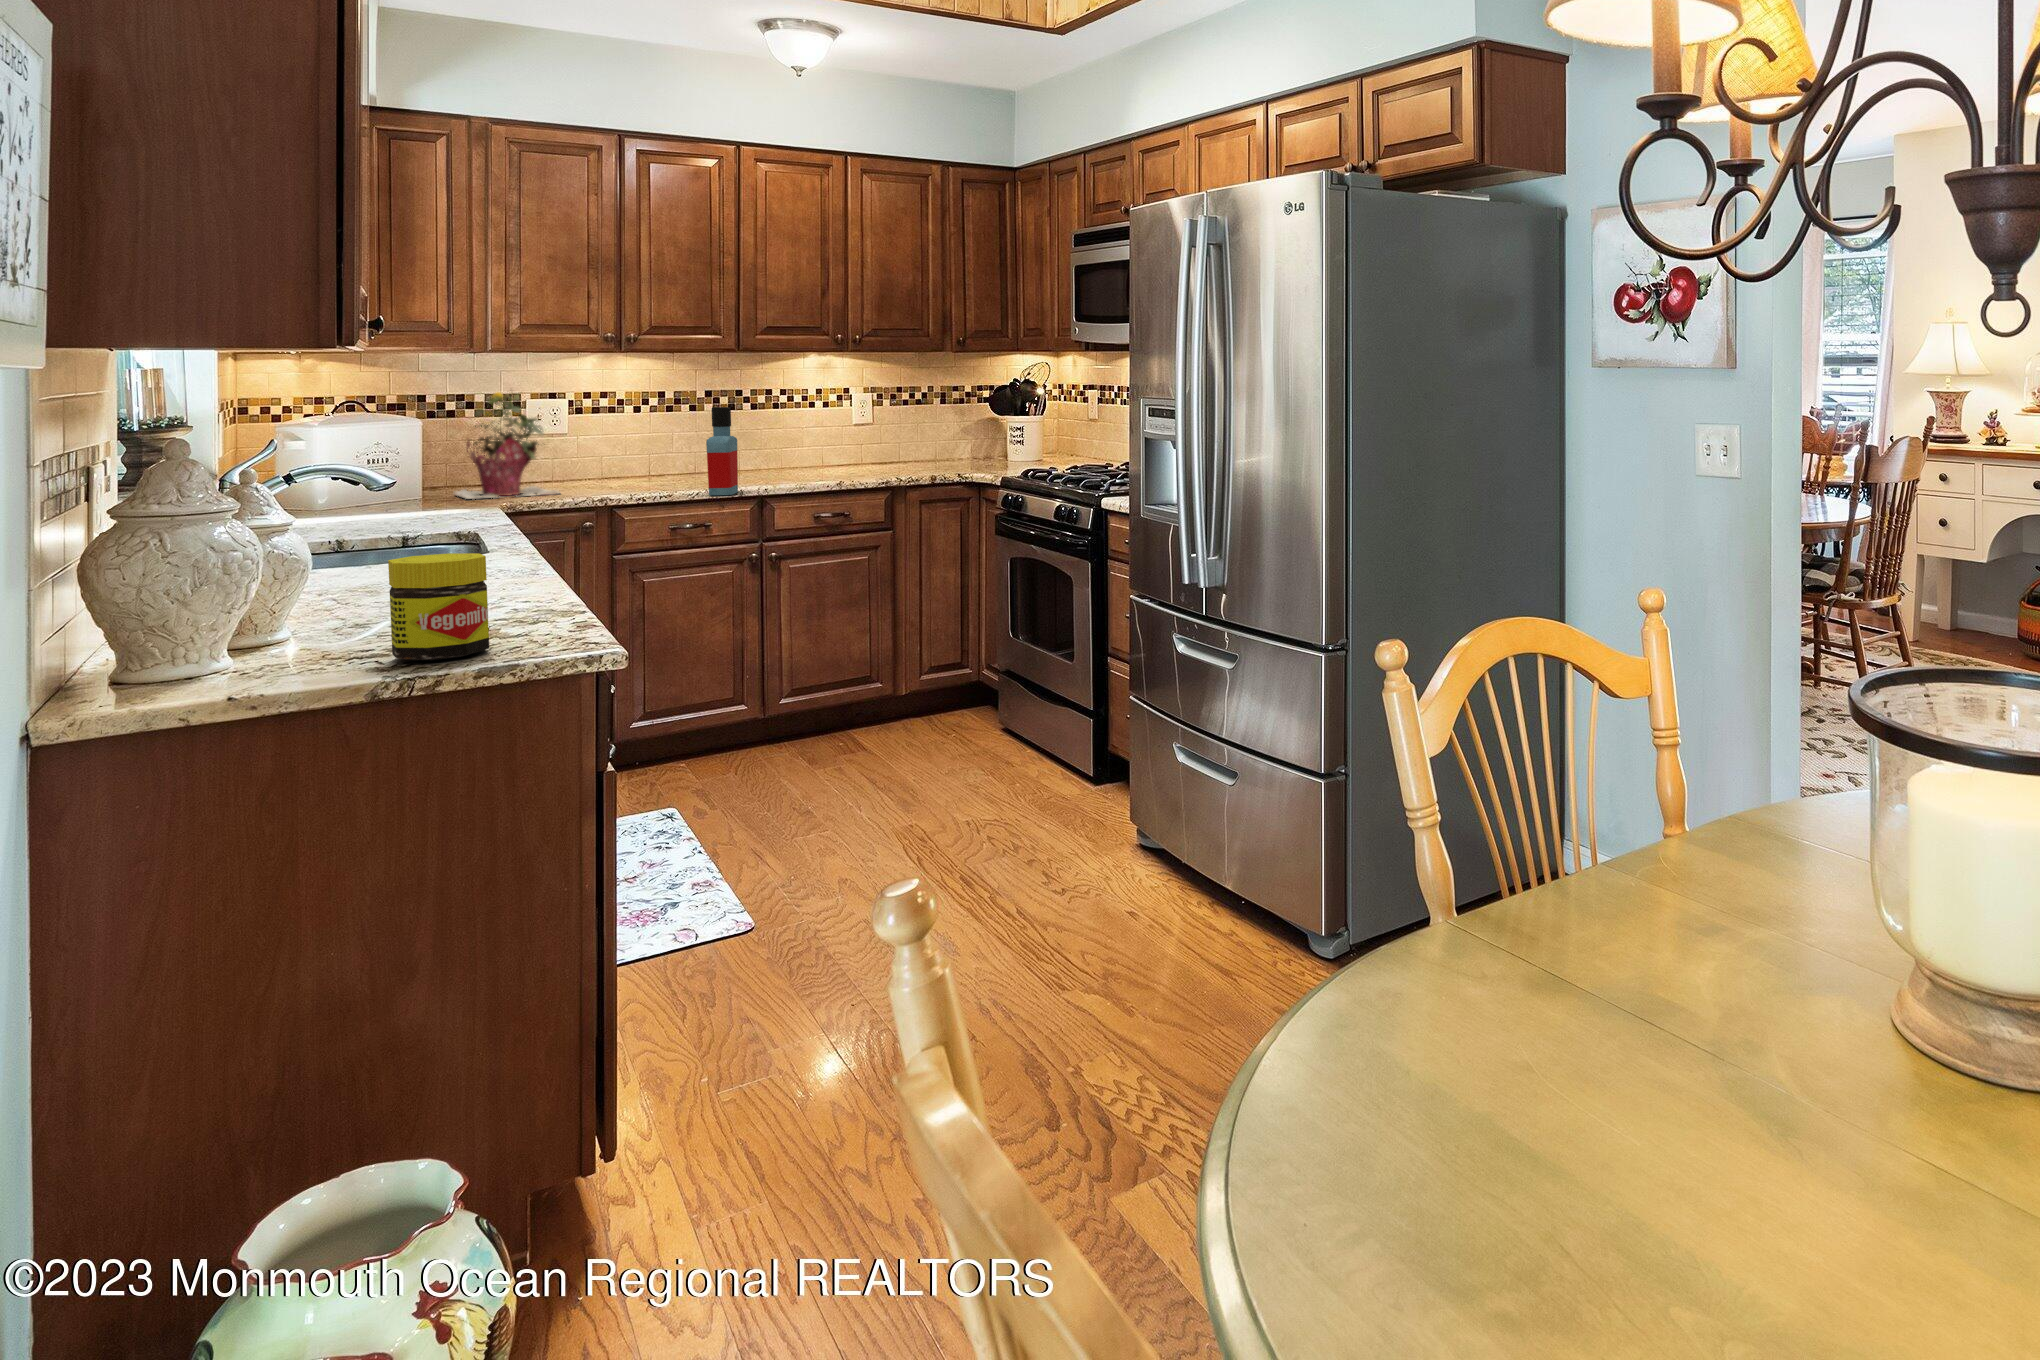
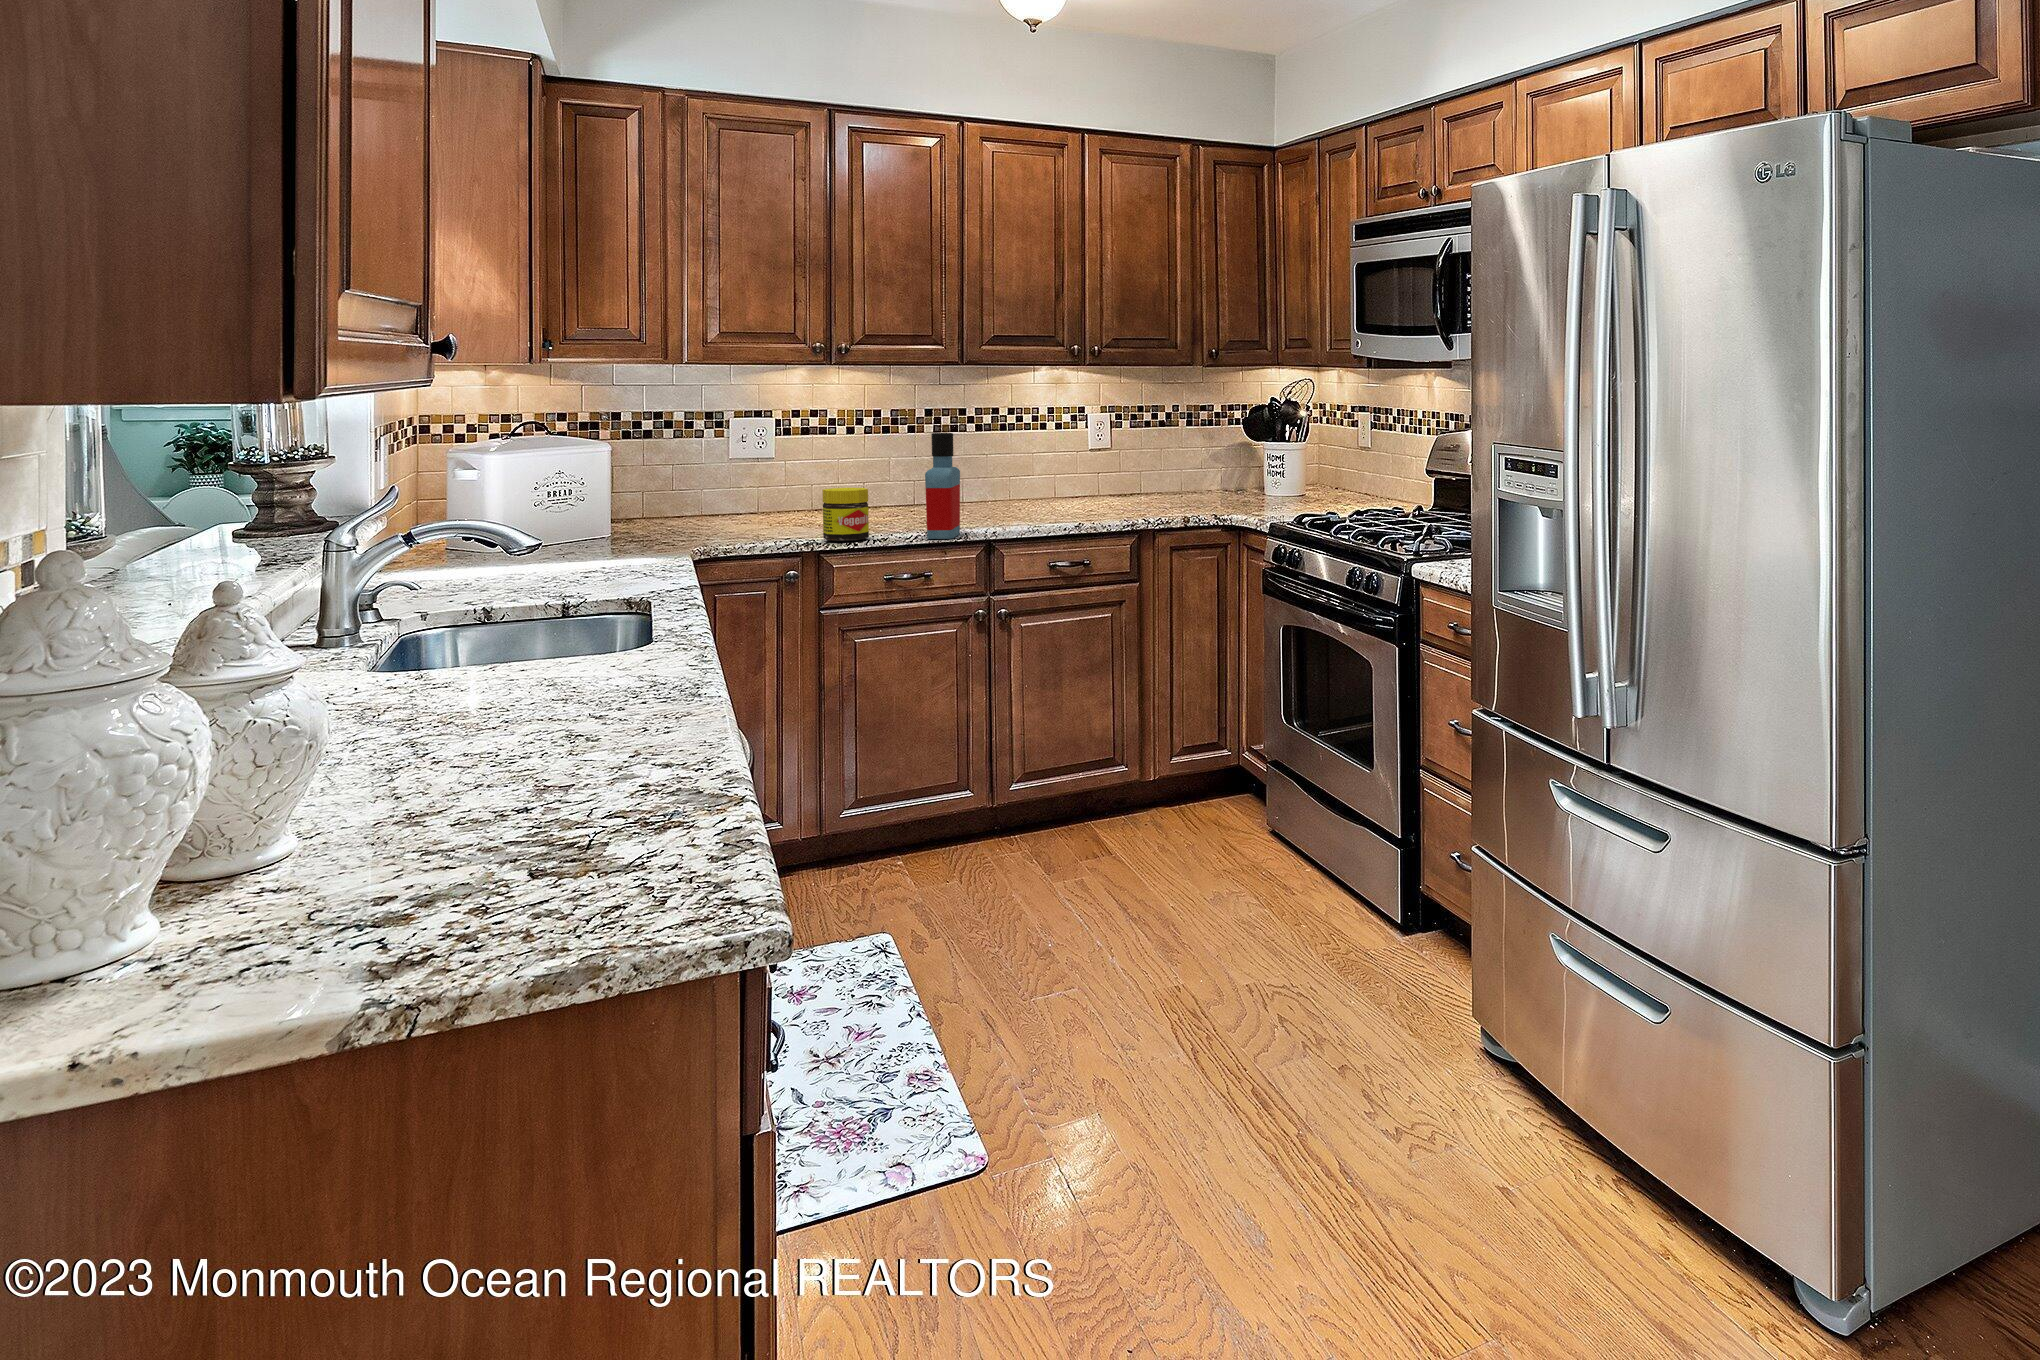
potted plant: present [454,392,560,499] -> none [650,408,765,537]
jar: present [388,553,489,660] -> present [822,488,869,541]

